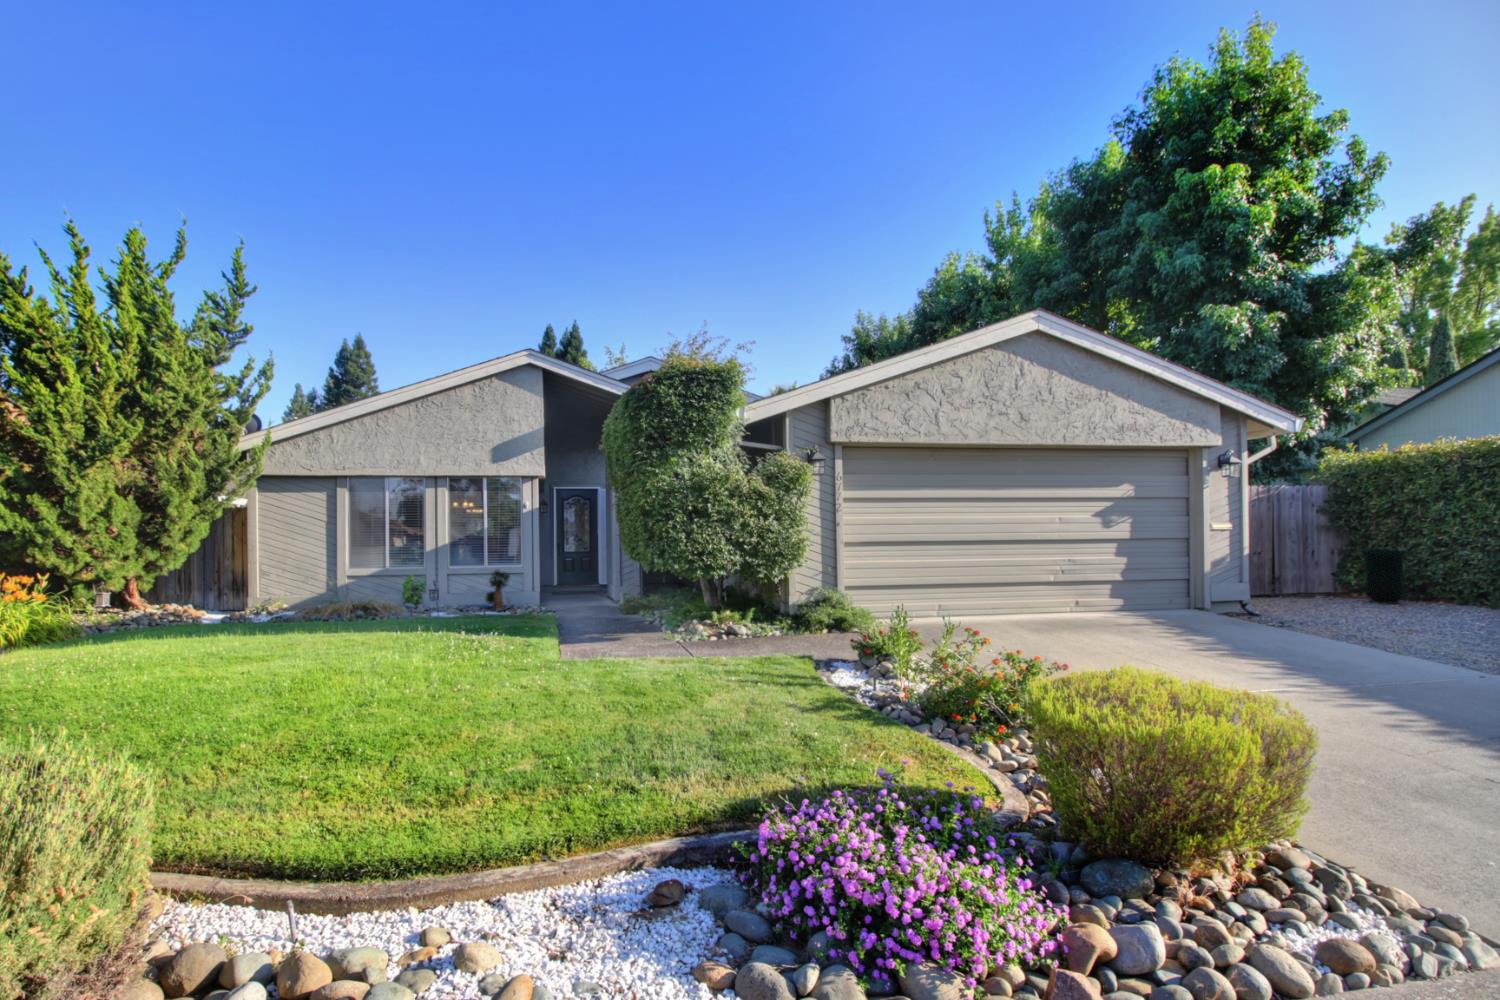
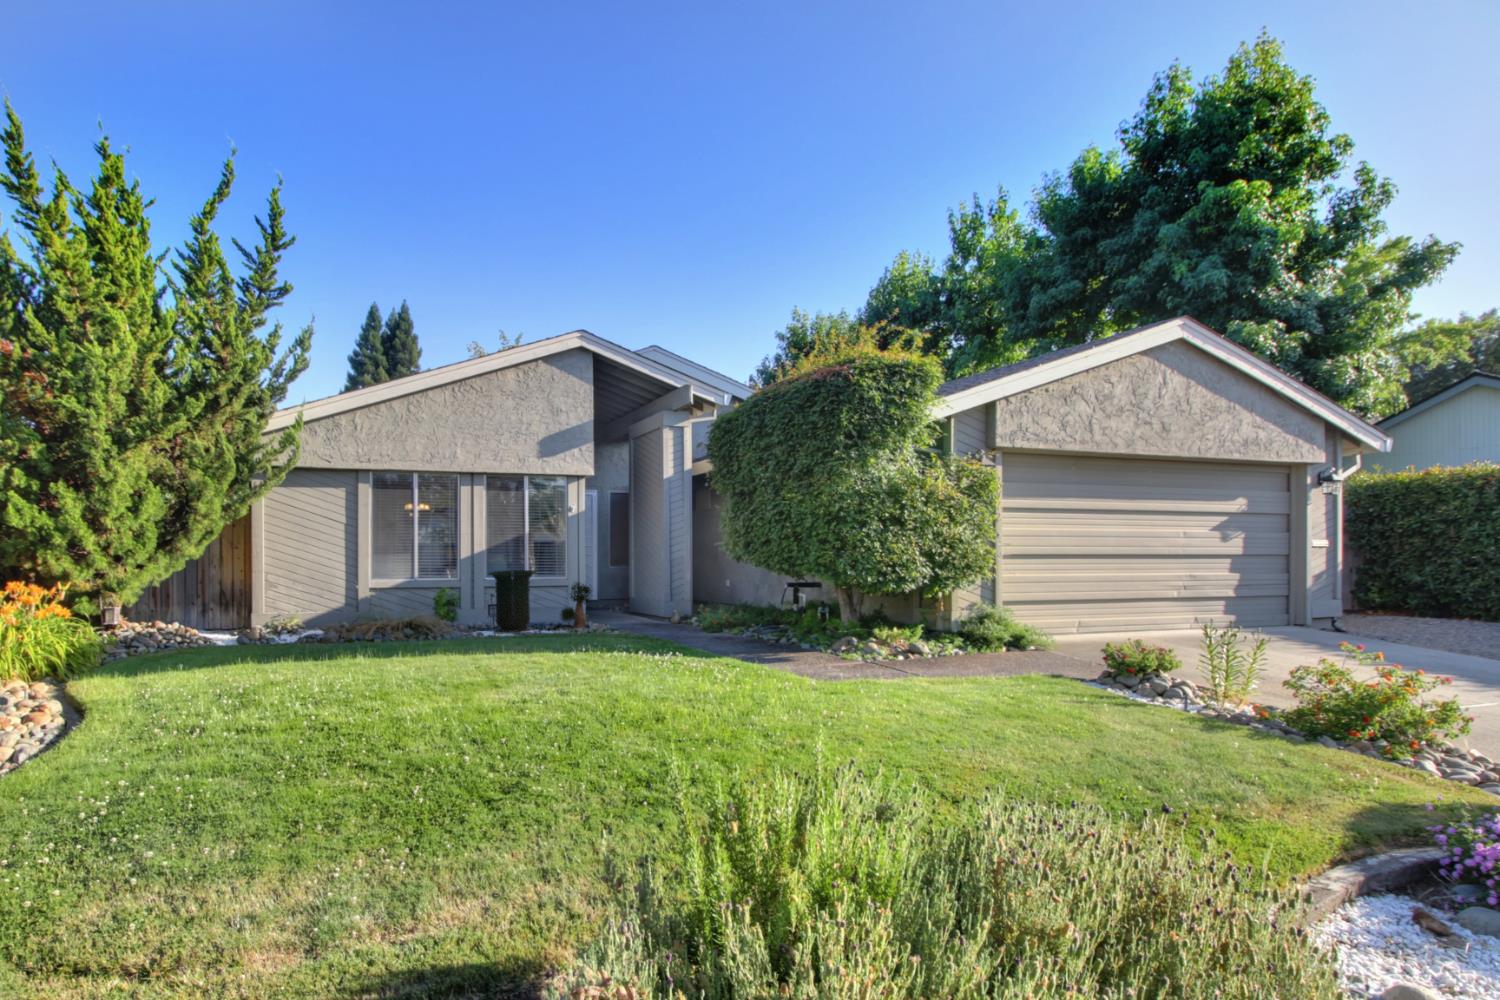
trash can: present [1358,549,1411,604] -> present [489,570,536,632]

